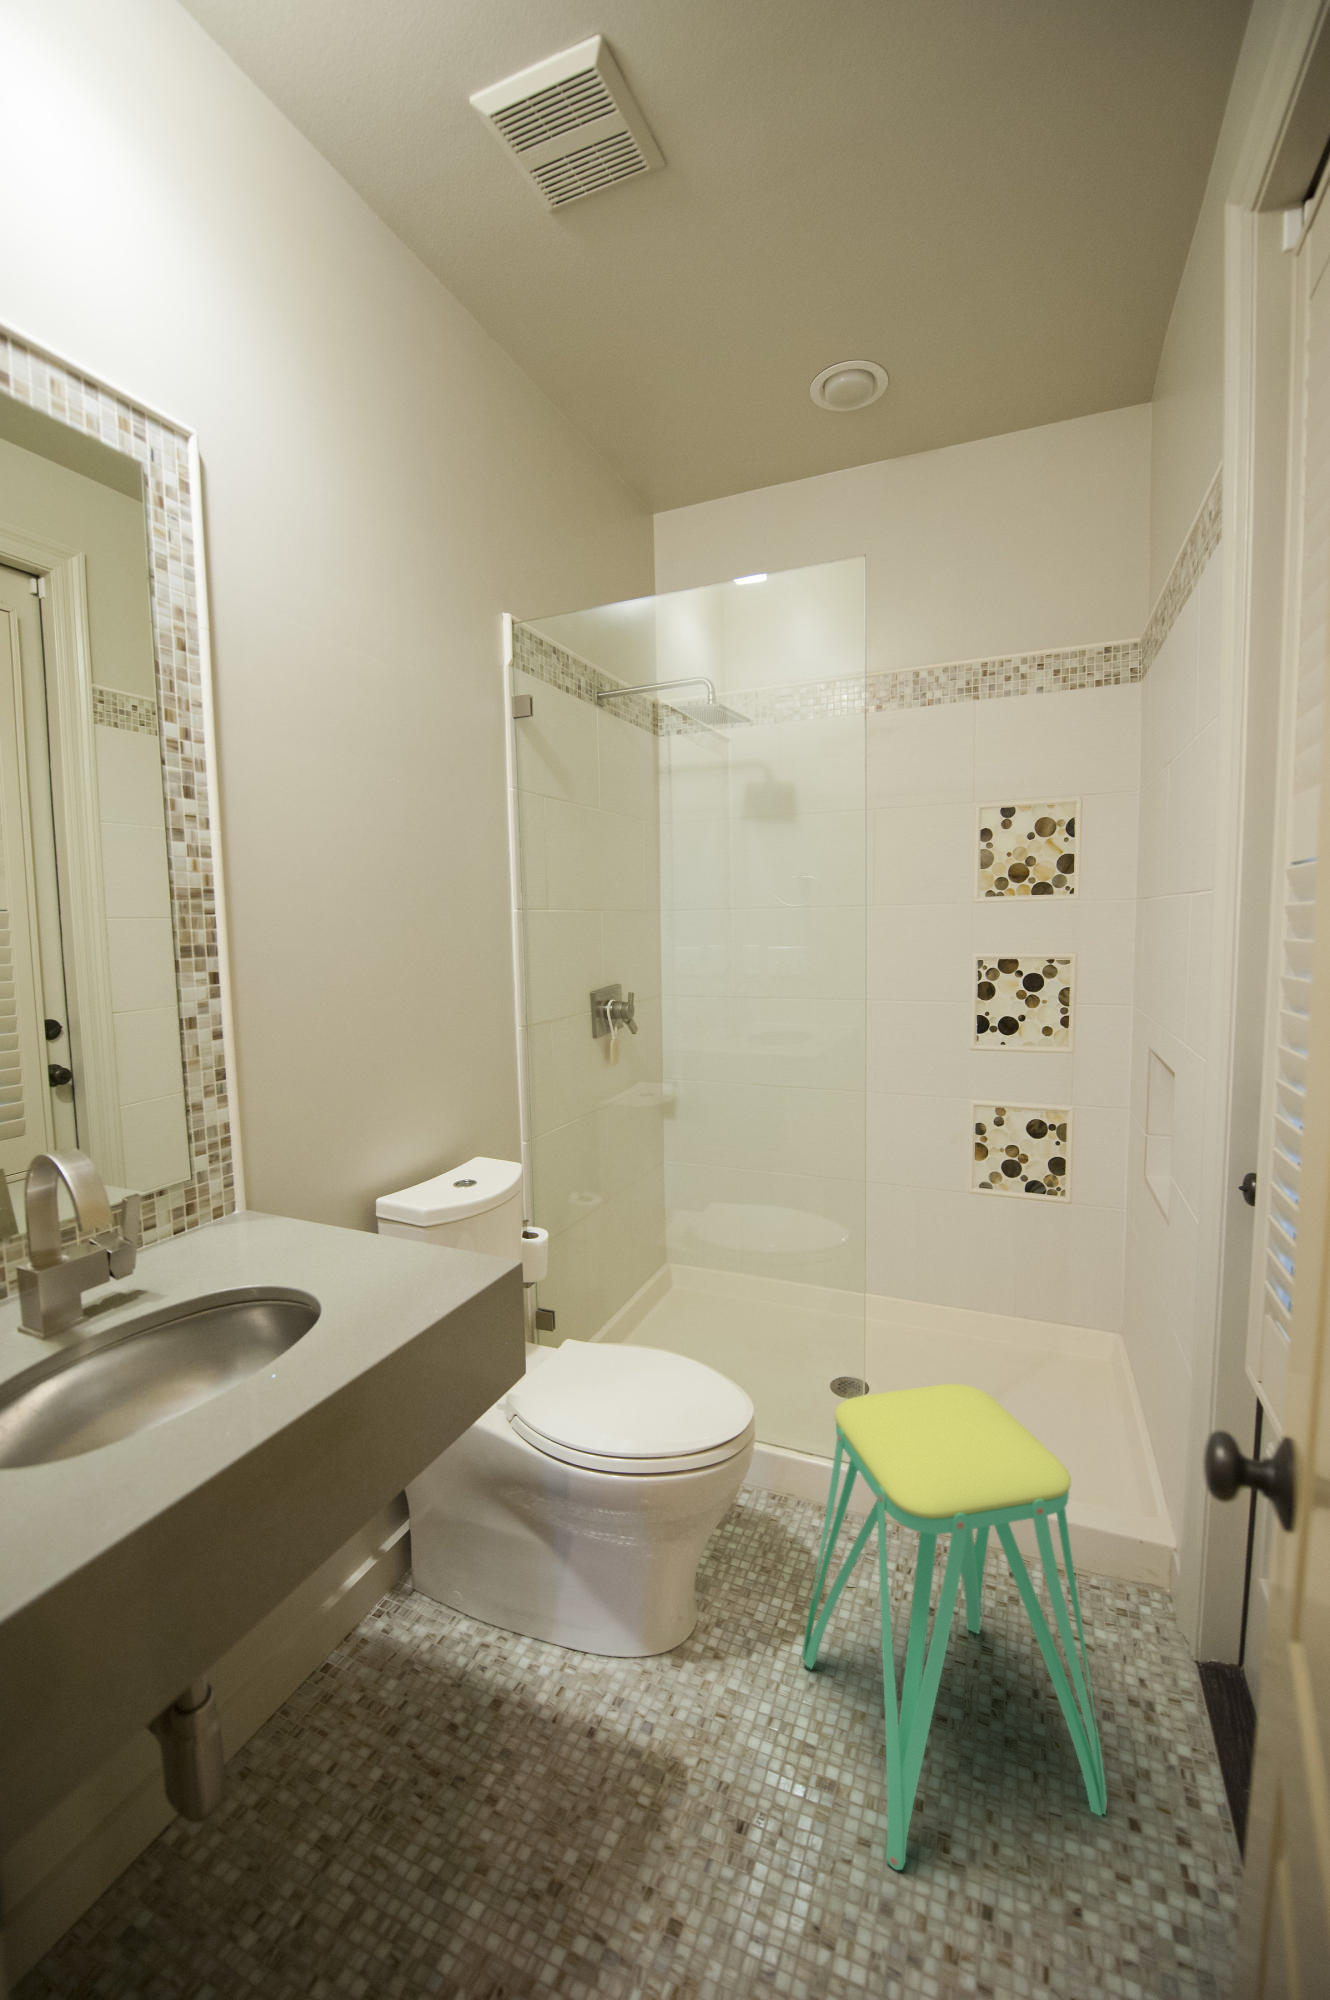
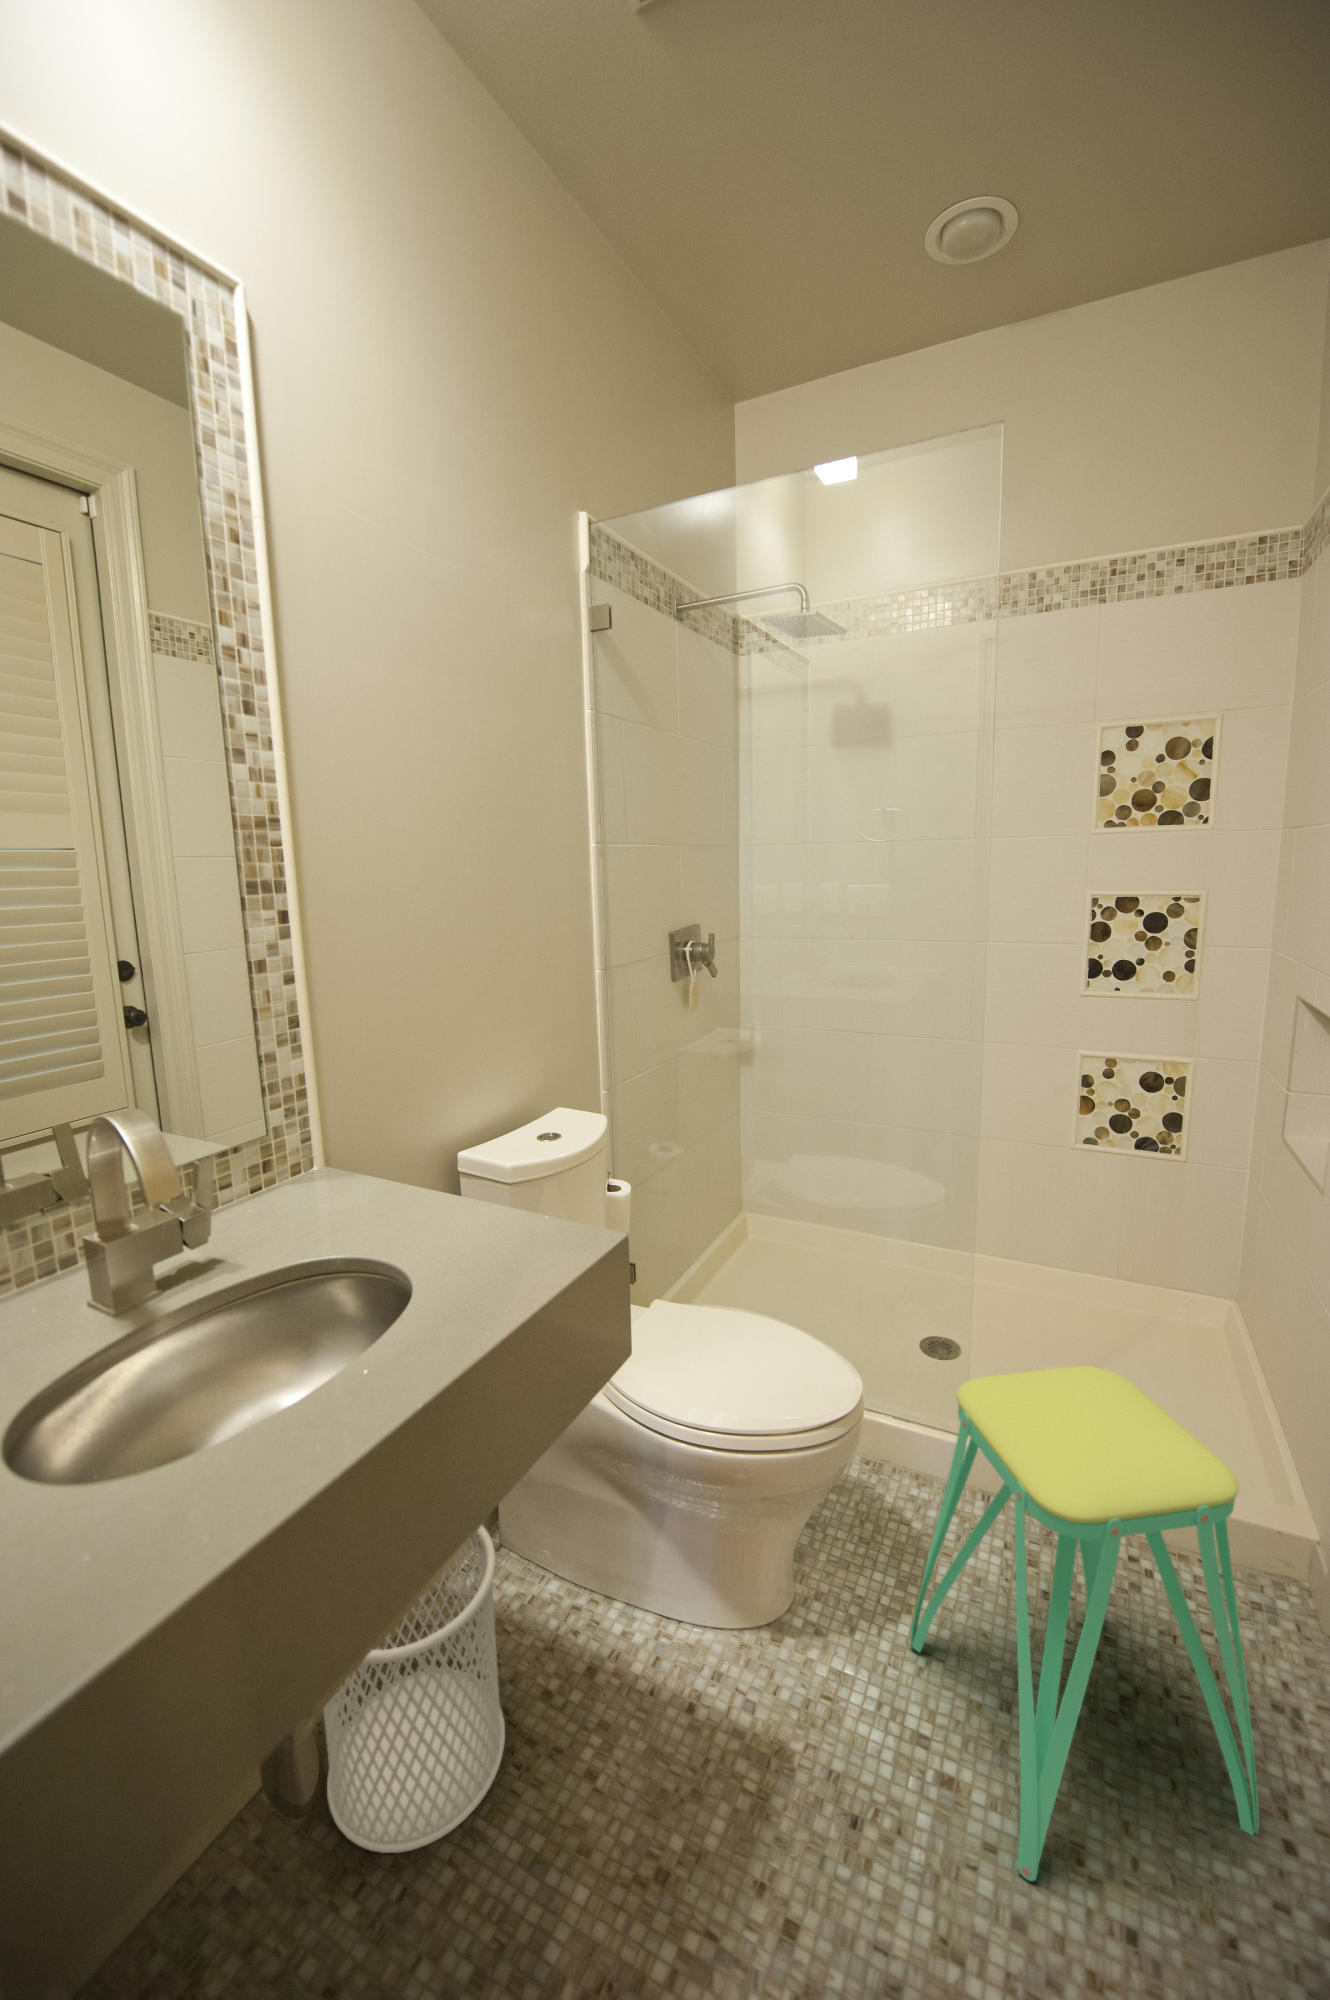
wastebasket: none [215,1540,410,1886] -> present [323,1526,505,1853]

